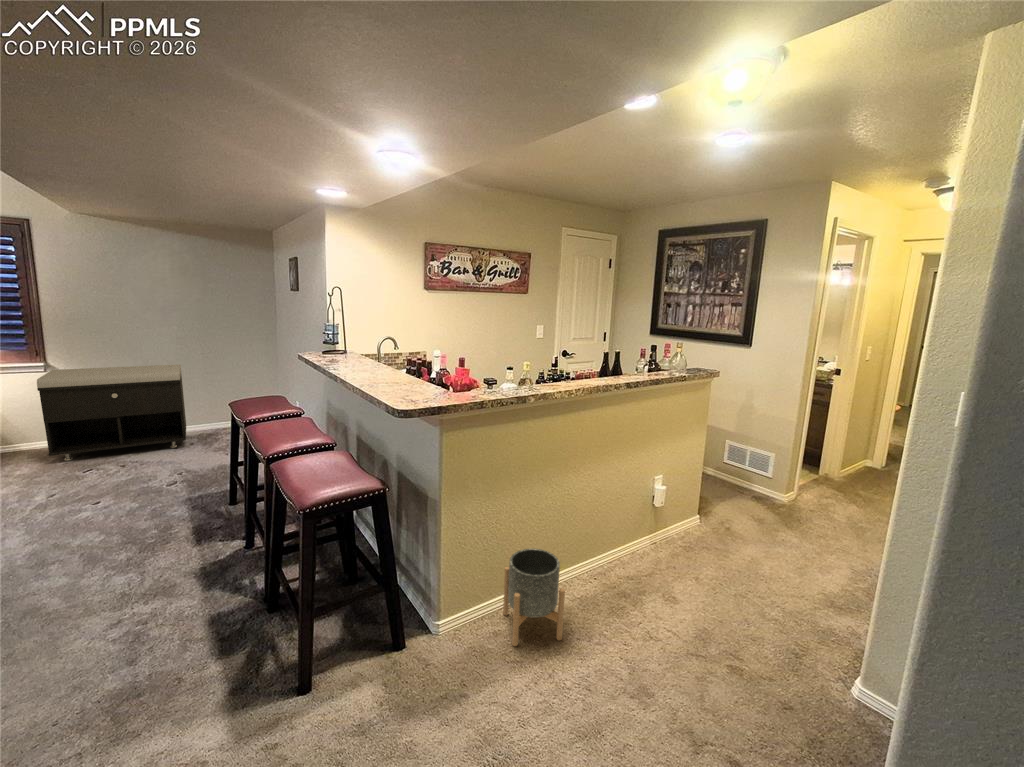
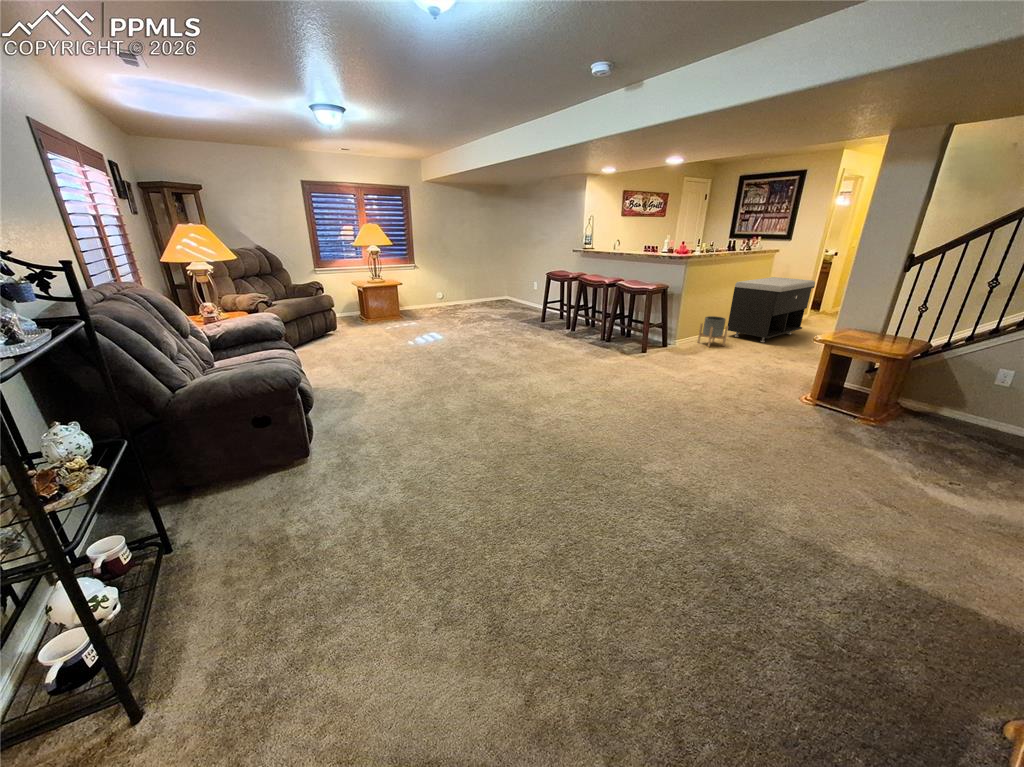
storage bench: present [37,364,186,461] -> present [728,277,815,342]

